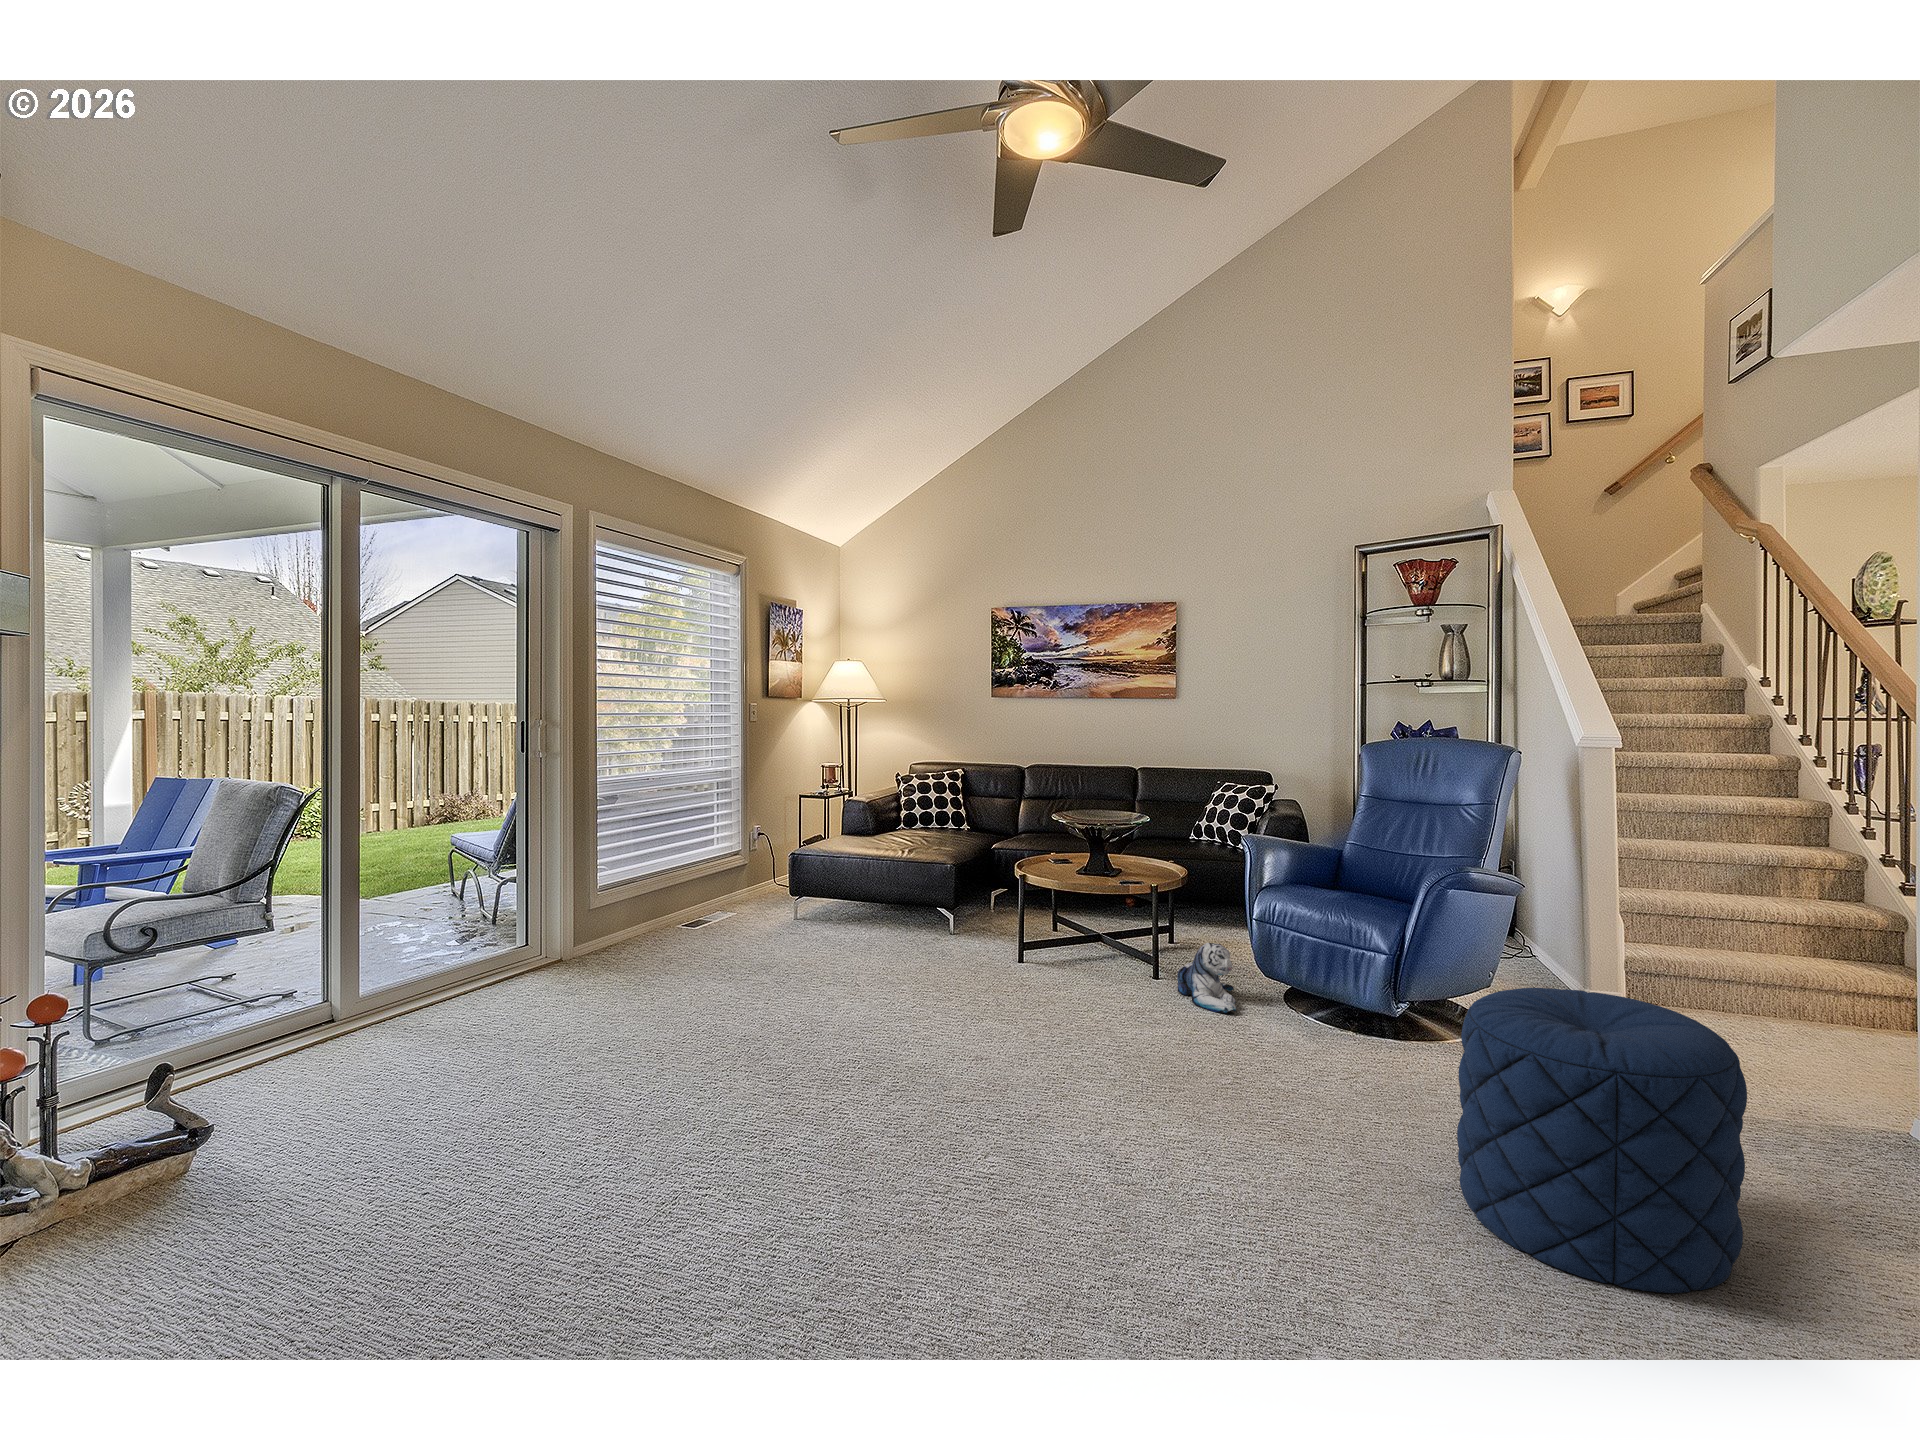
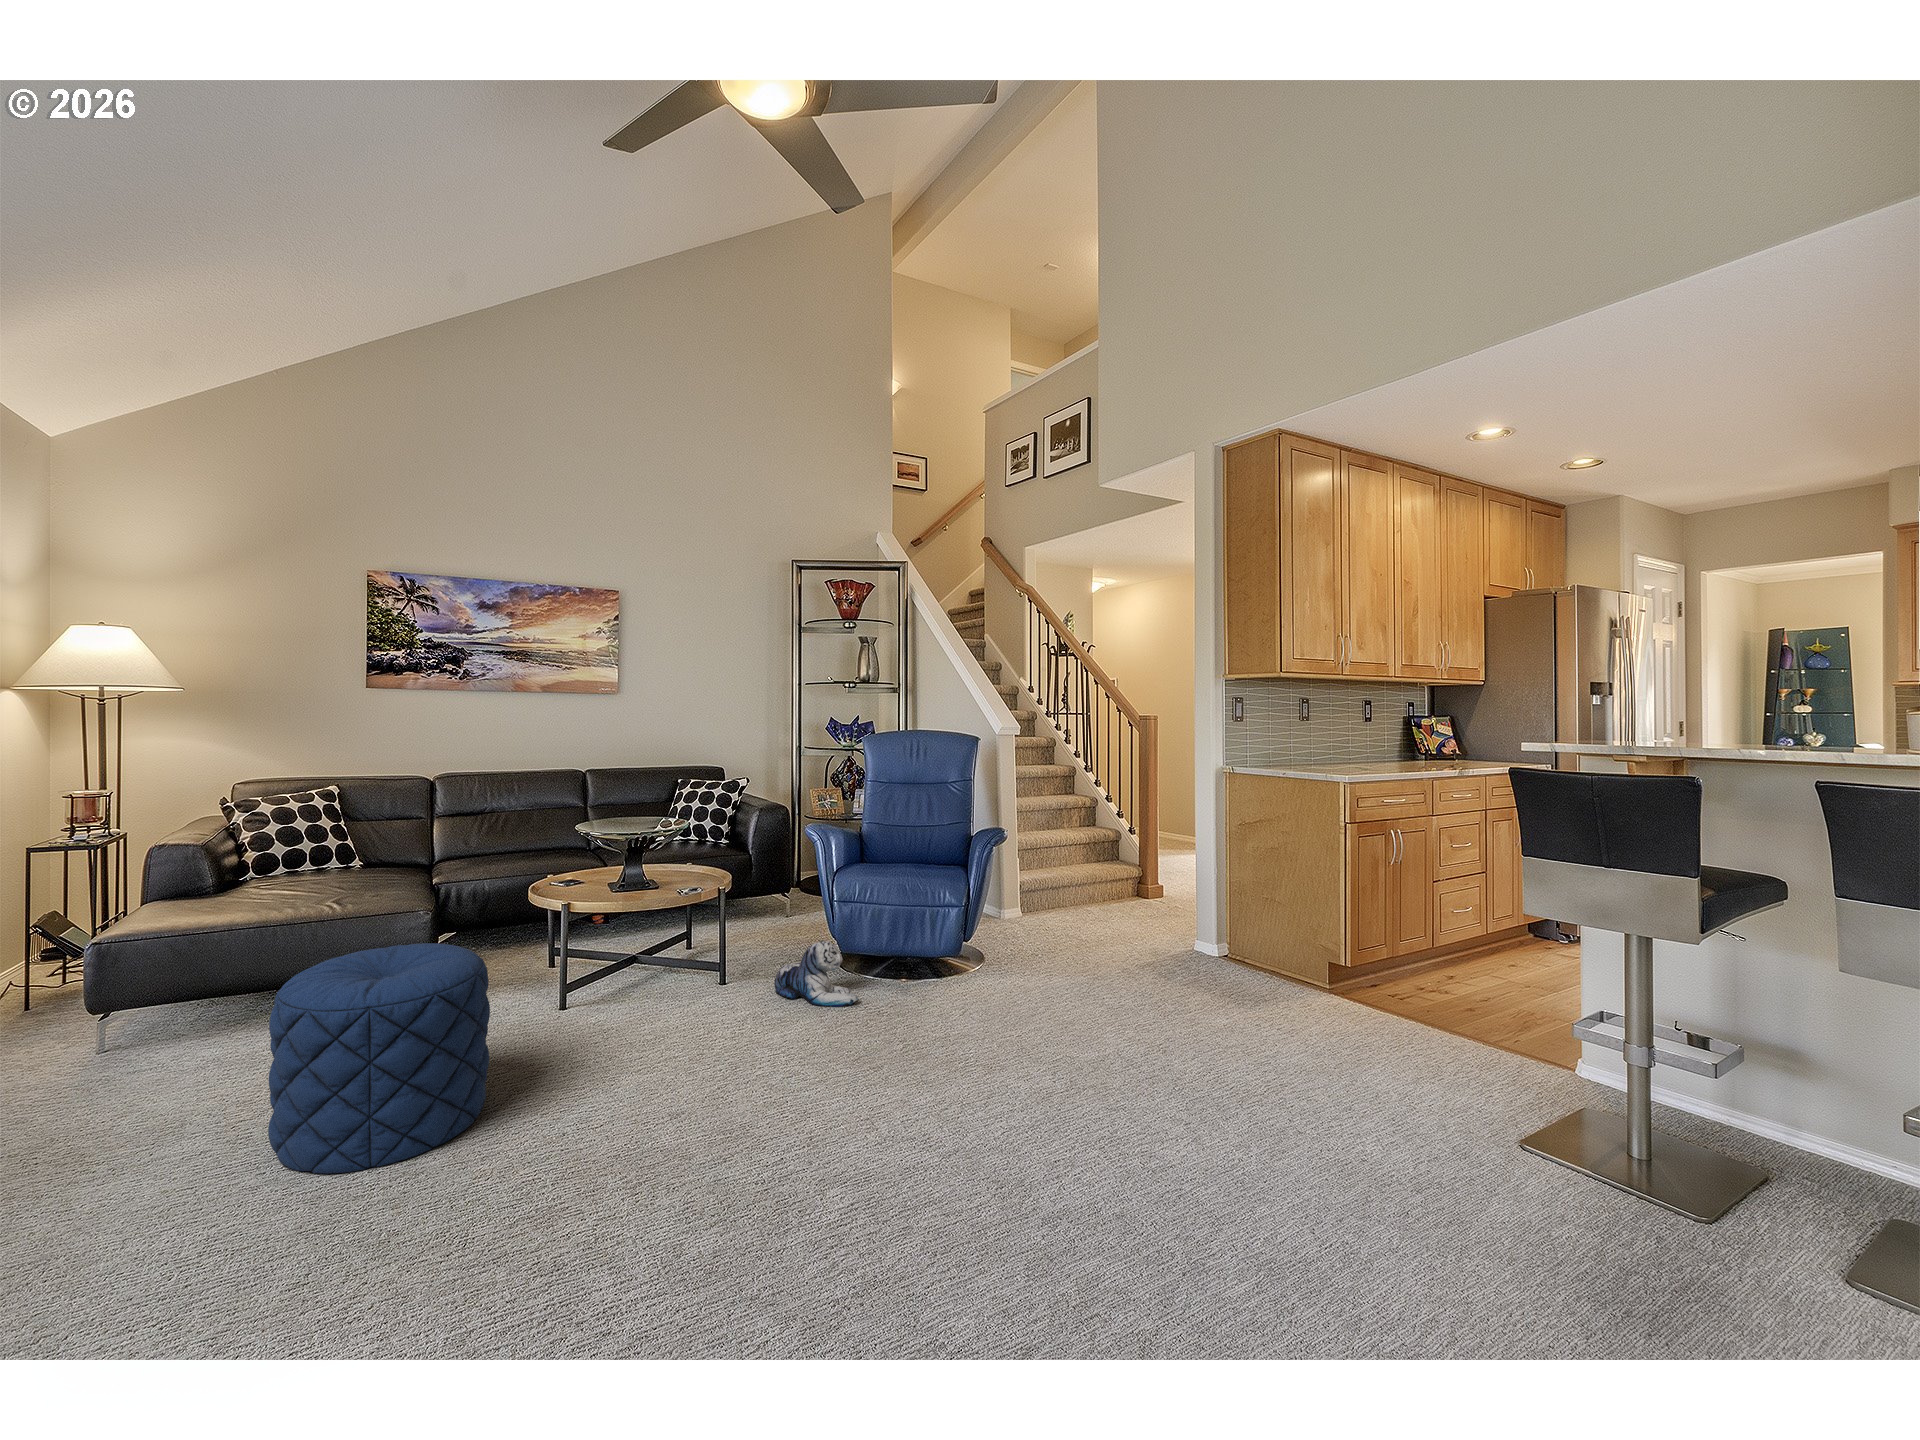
pouf: present [1457,988,1747,1293] -> present [268,943,490,1174]

